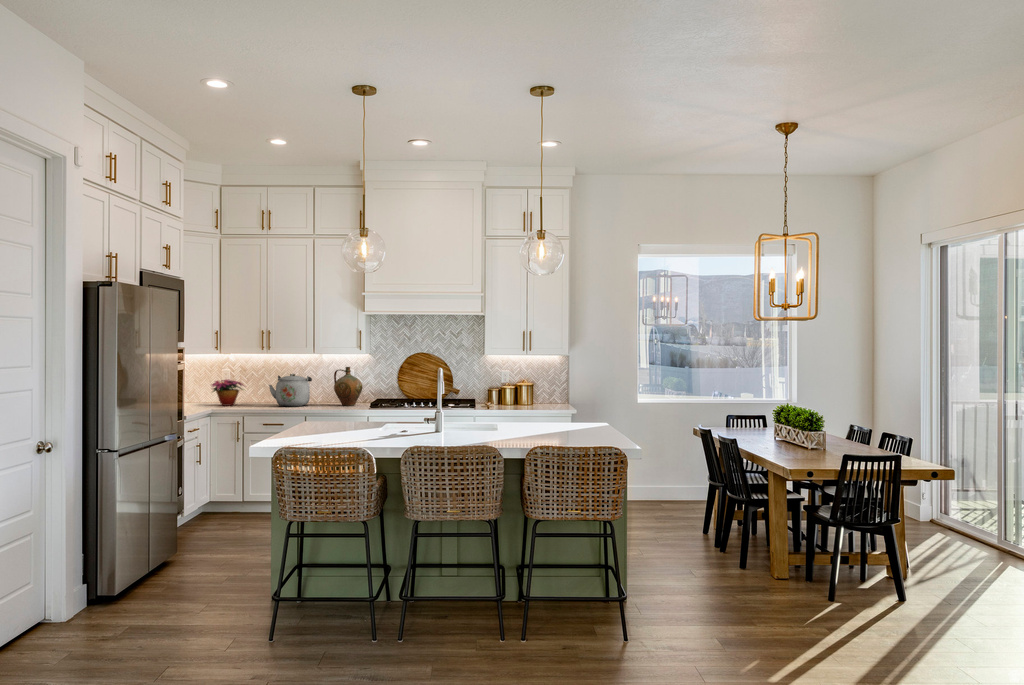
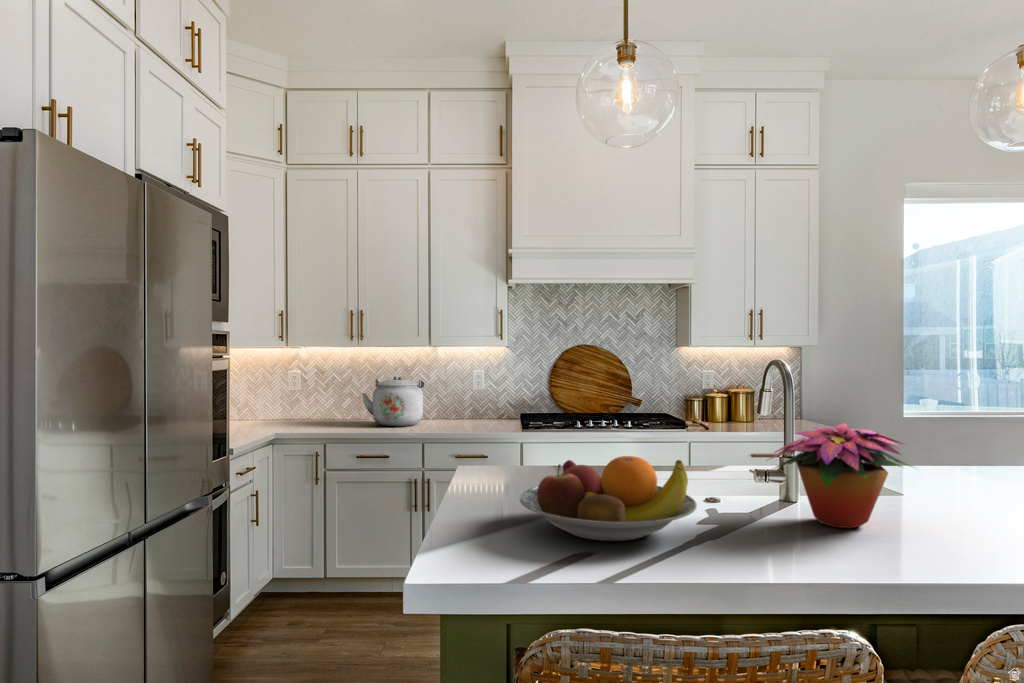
ceramic jug: present [334,367,363,406] -> none [460,365,503,425]
flower arrangement: present [212,379,243,406] -> present [768,423,912,528]
fruit bowl: none [302,404,371,434] -> present [520,456,697,541]

